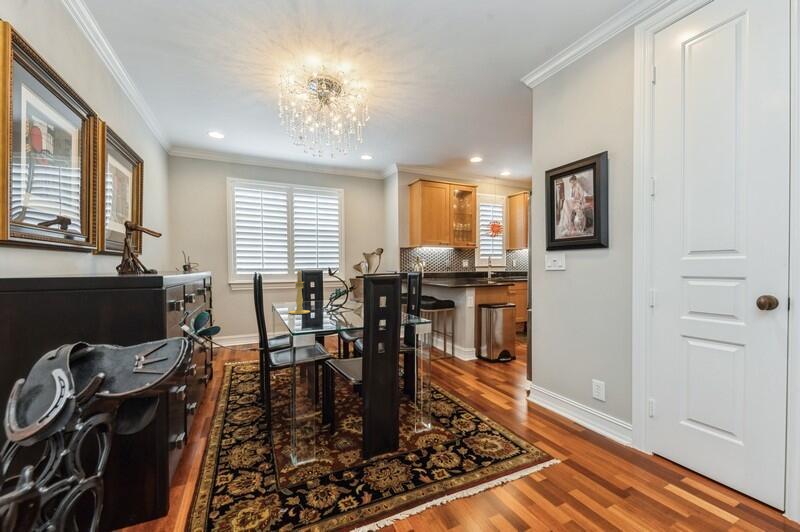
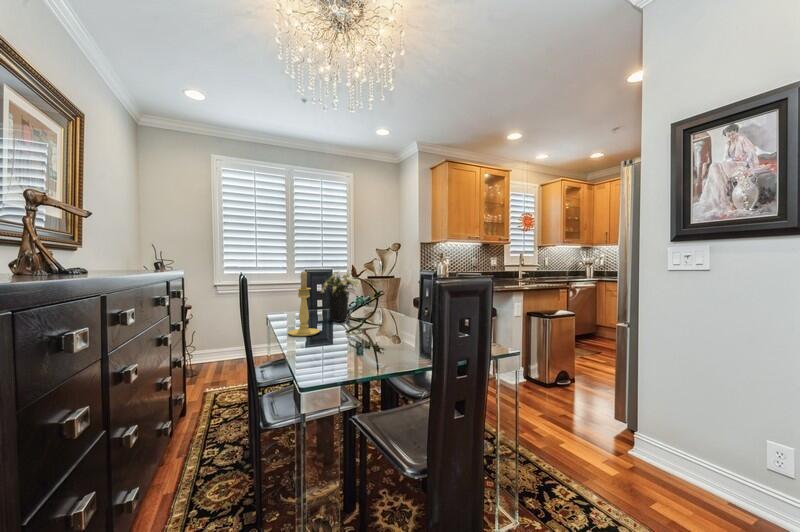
flower arrangement: none [311,270,343,308] -> present [321,271,358,322]

